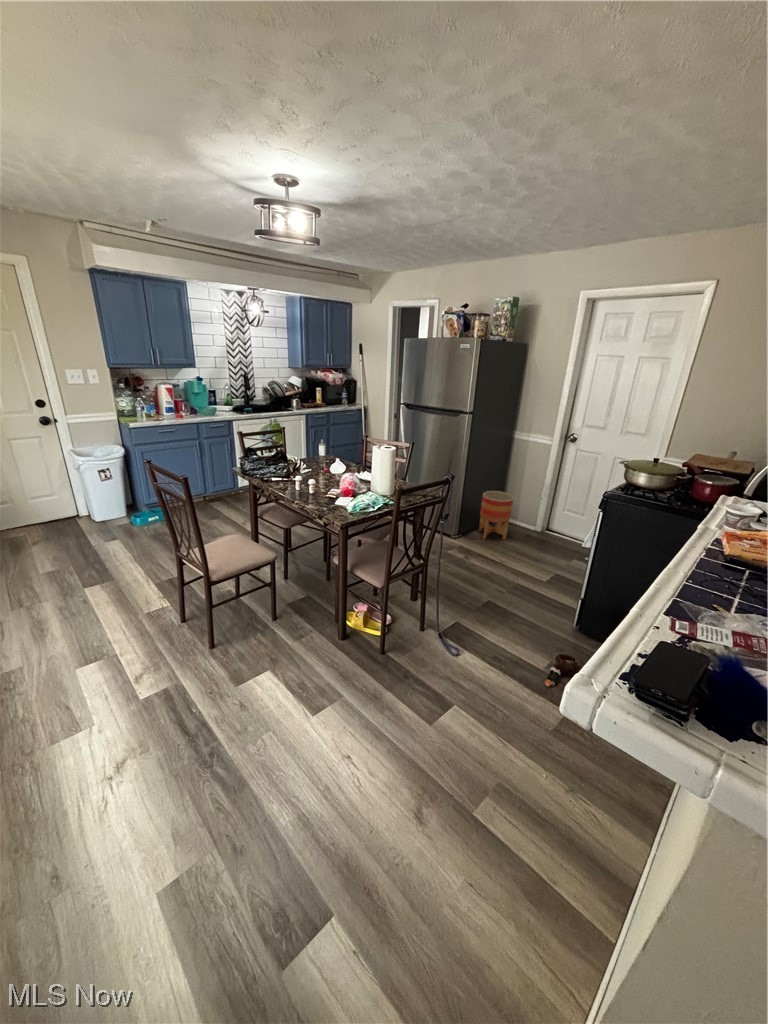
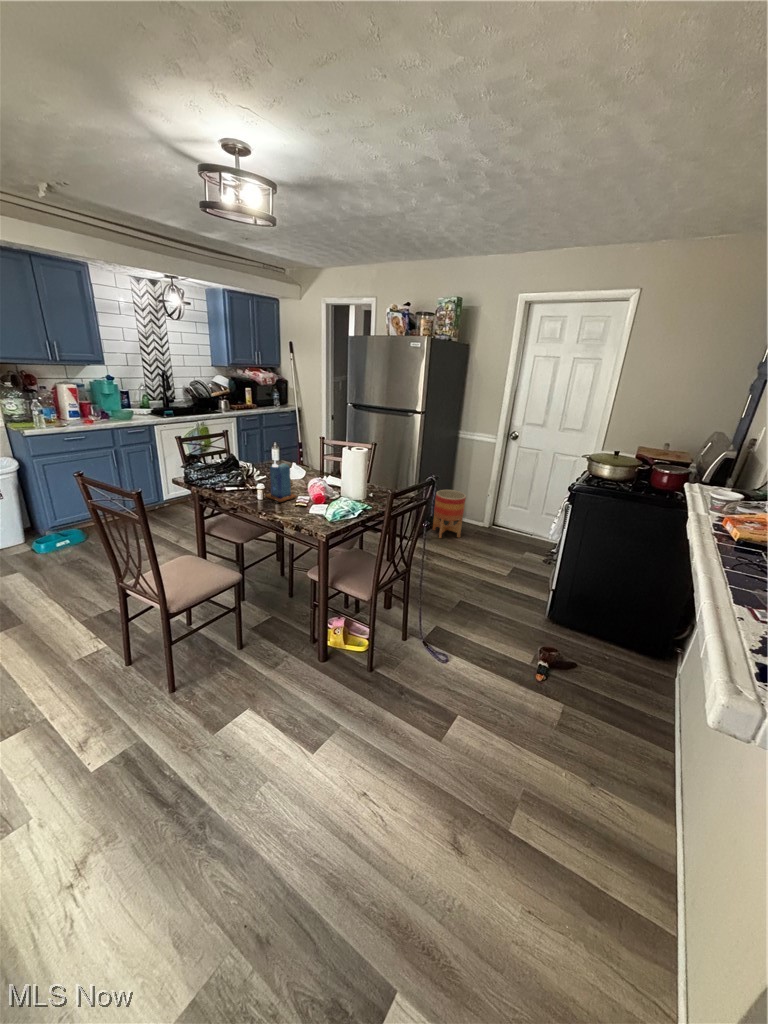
candle: none [301,455,328,493] -> present [265,460,296,502]

